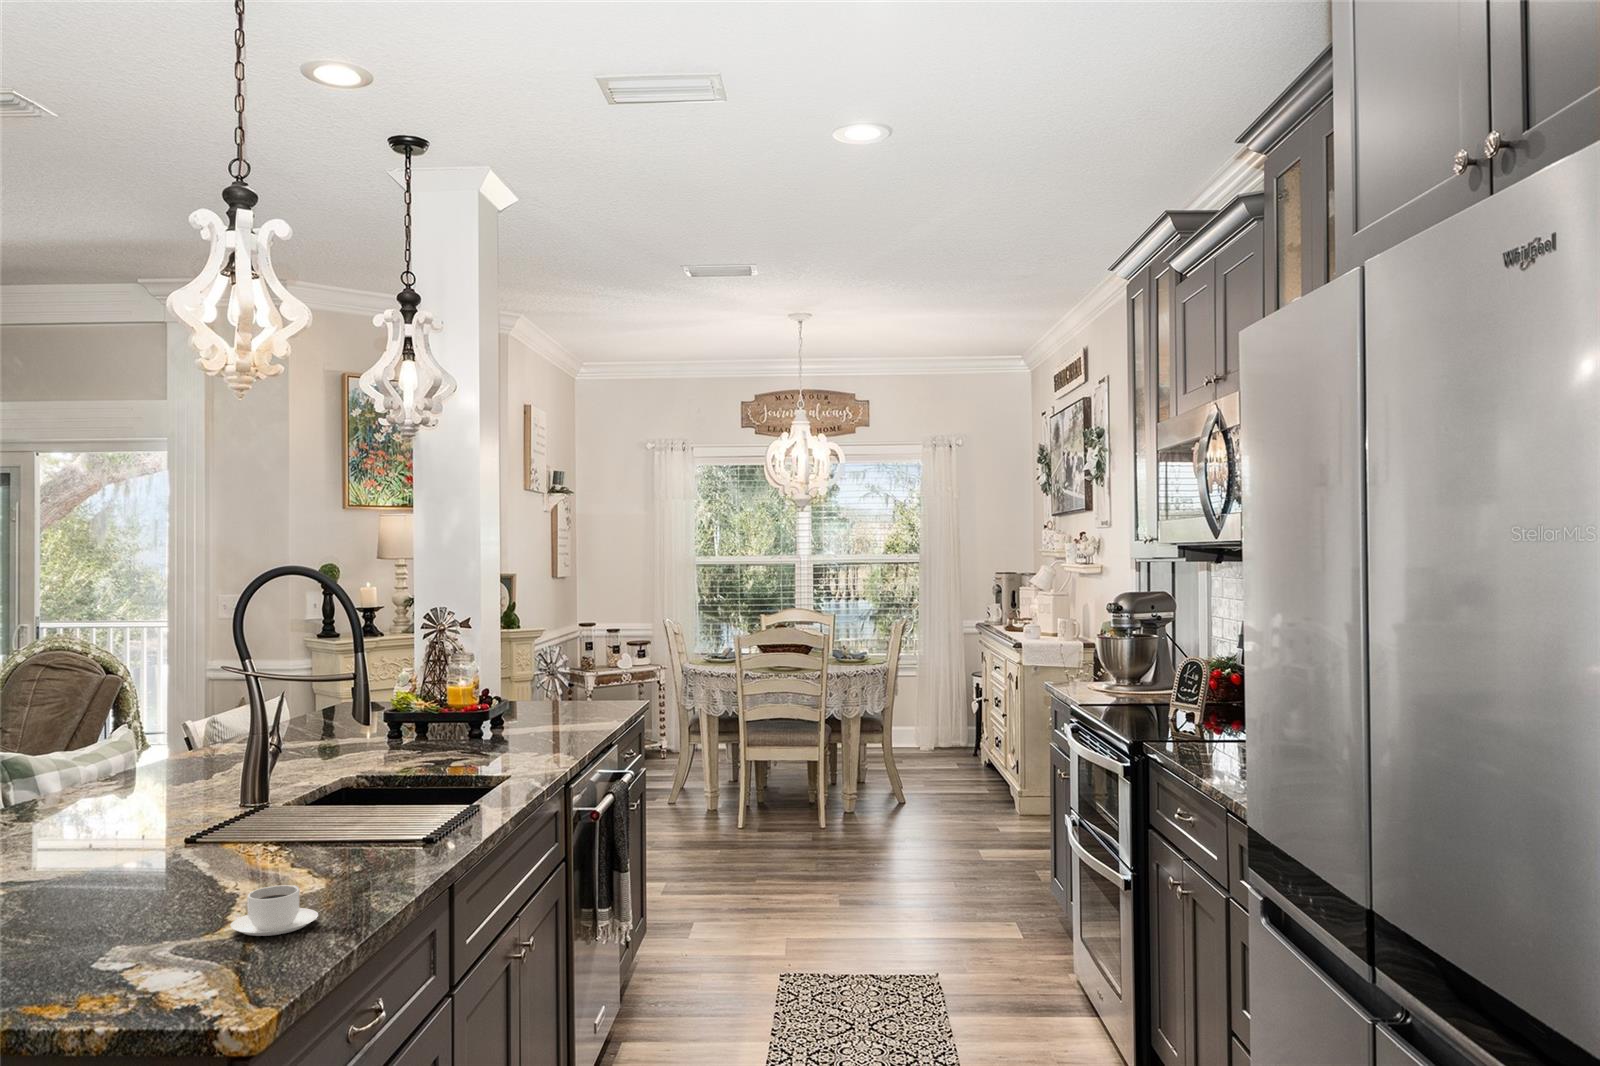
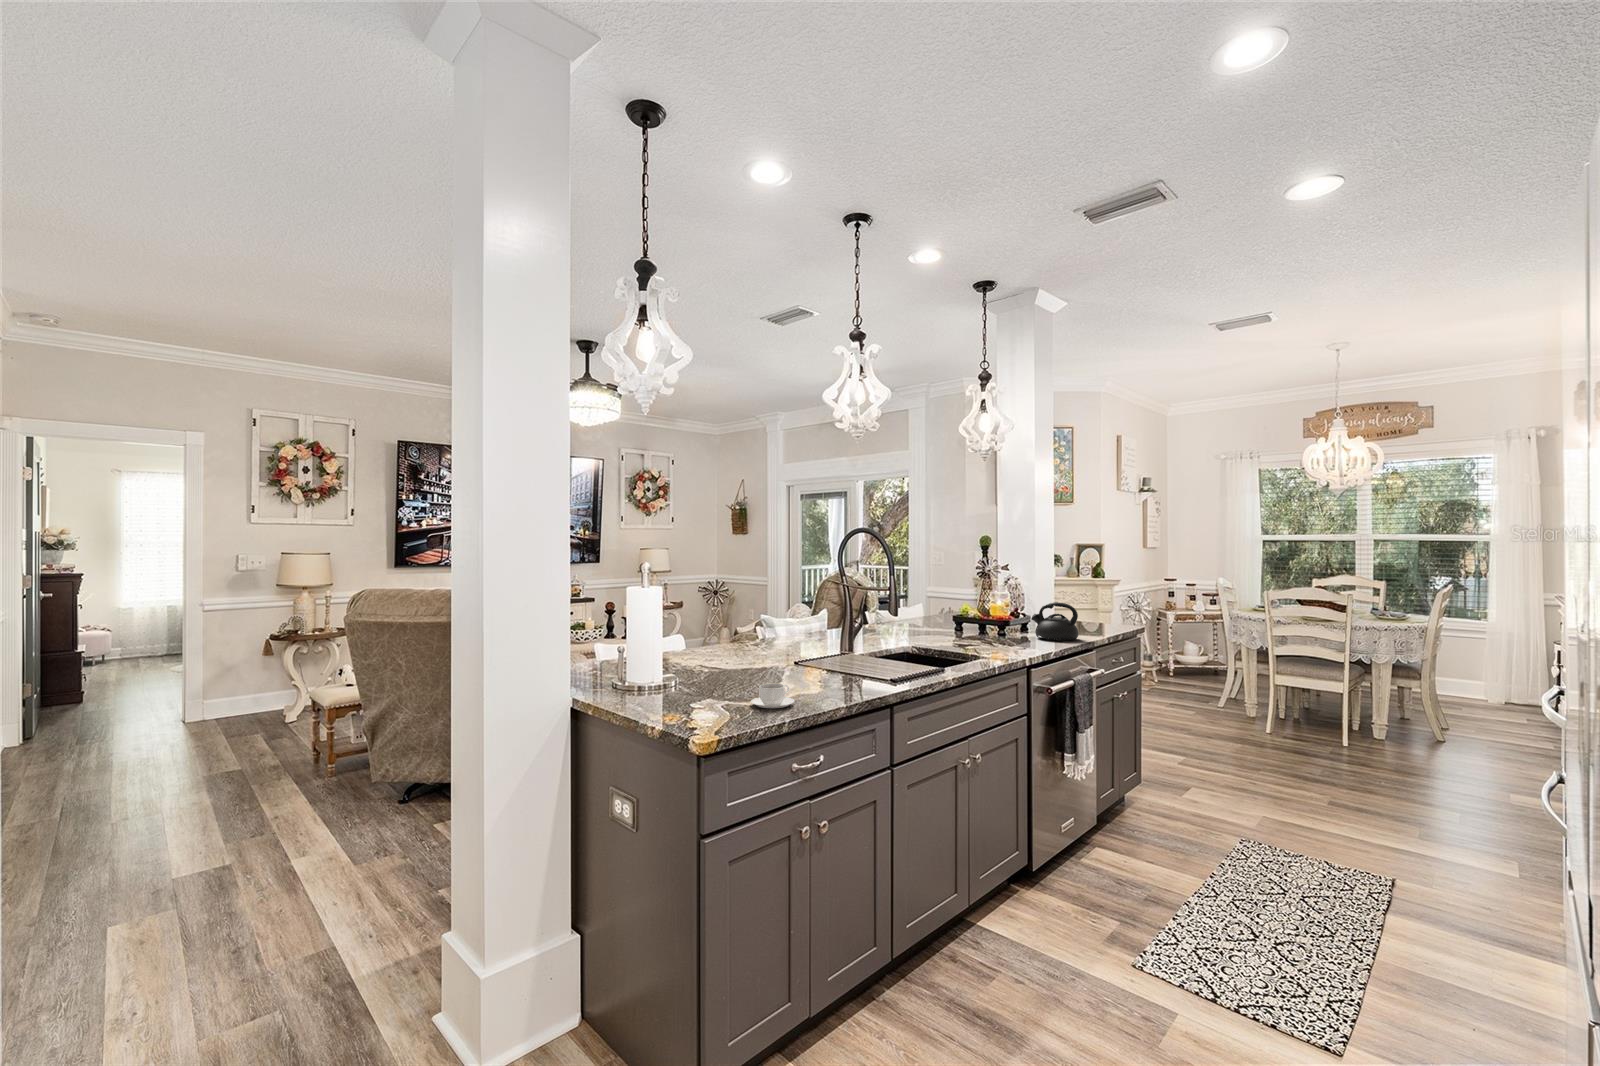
teapot: none [516,679,588,740] -> present [1032,602,1079,640]

